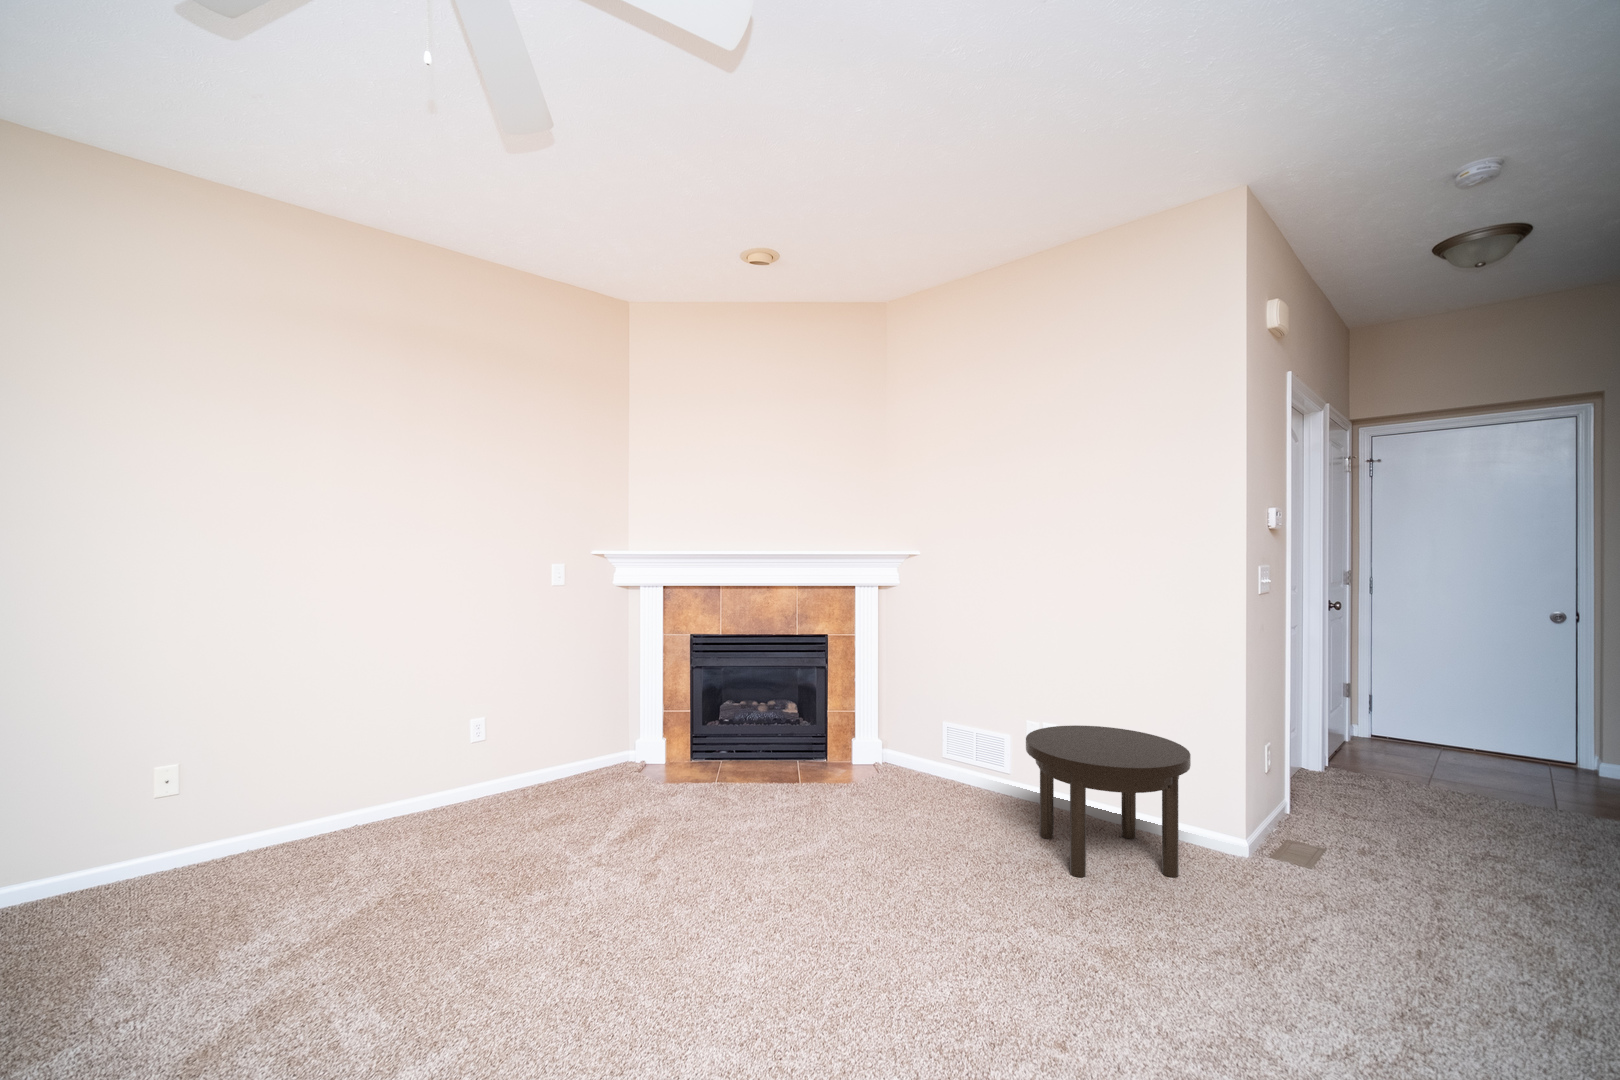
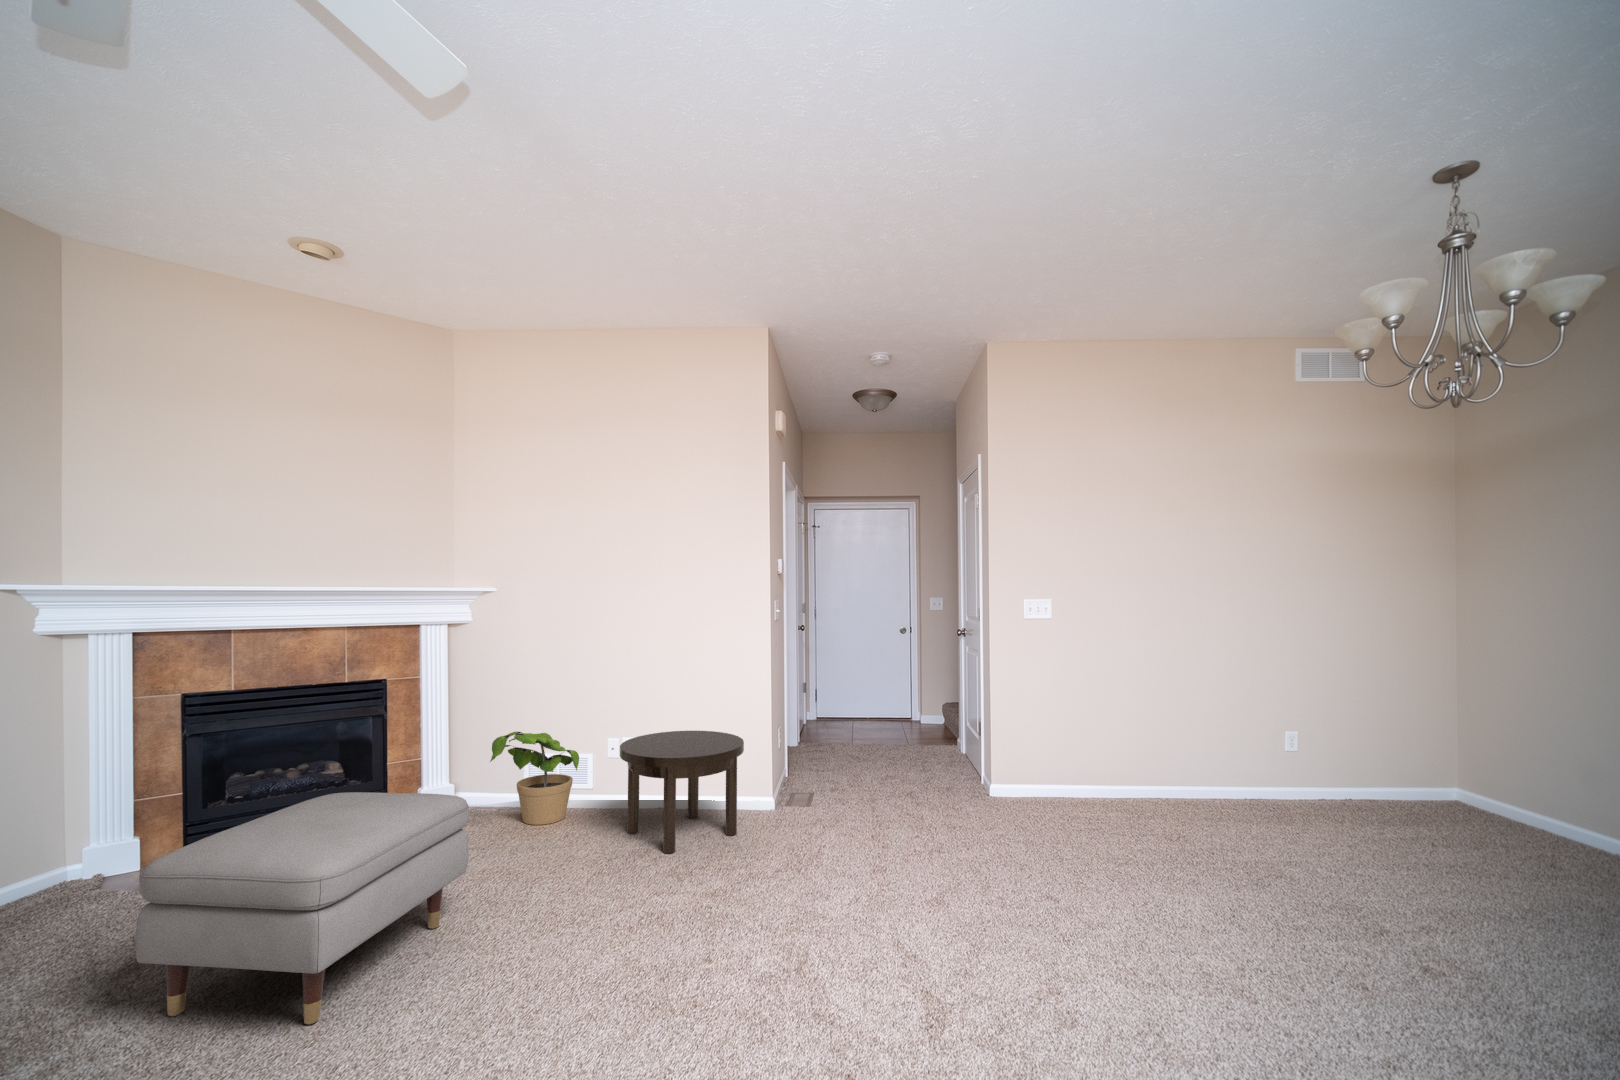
potted plant: none [899,700,997,802] -> present [490,732,579,825]
ottoman: none [589,735,841,942] -> present [135,792,469,1024]

